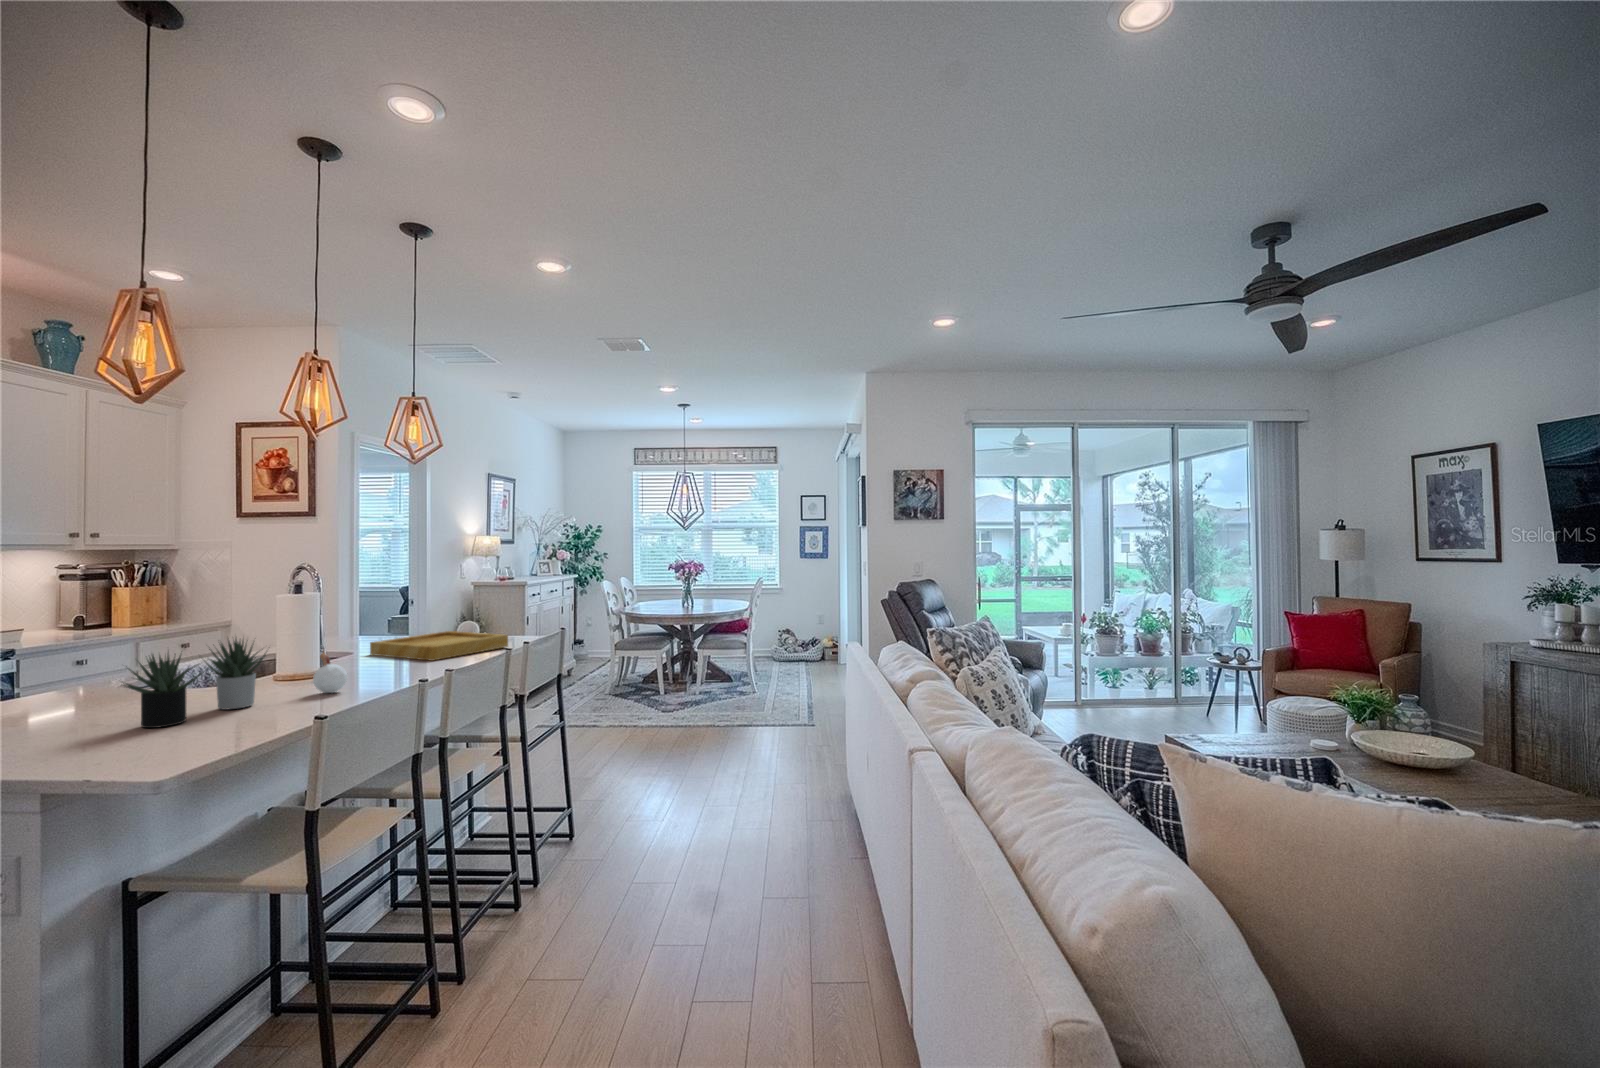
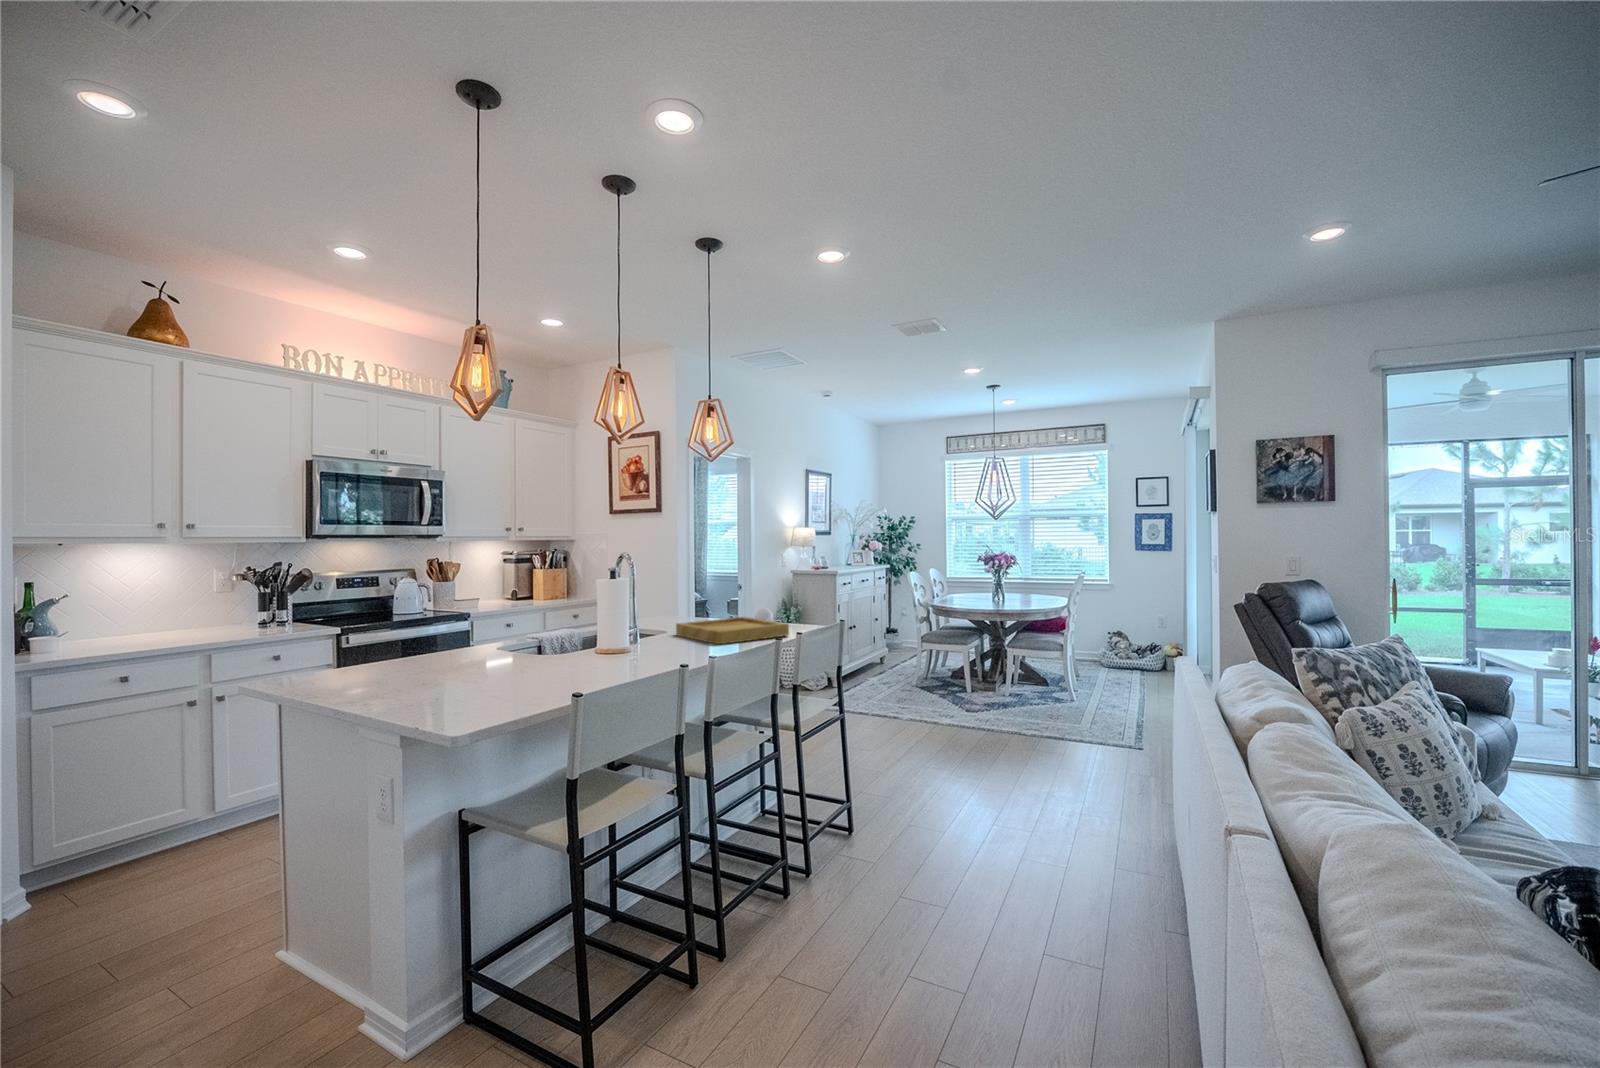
succulent plant: present [123,639,266,728] -> none [463,612,576,688]
candle: present [313,650,347,693] -> none [608,624,635,669]

